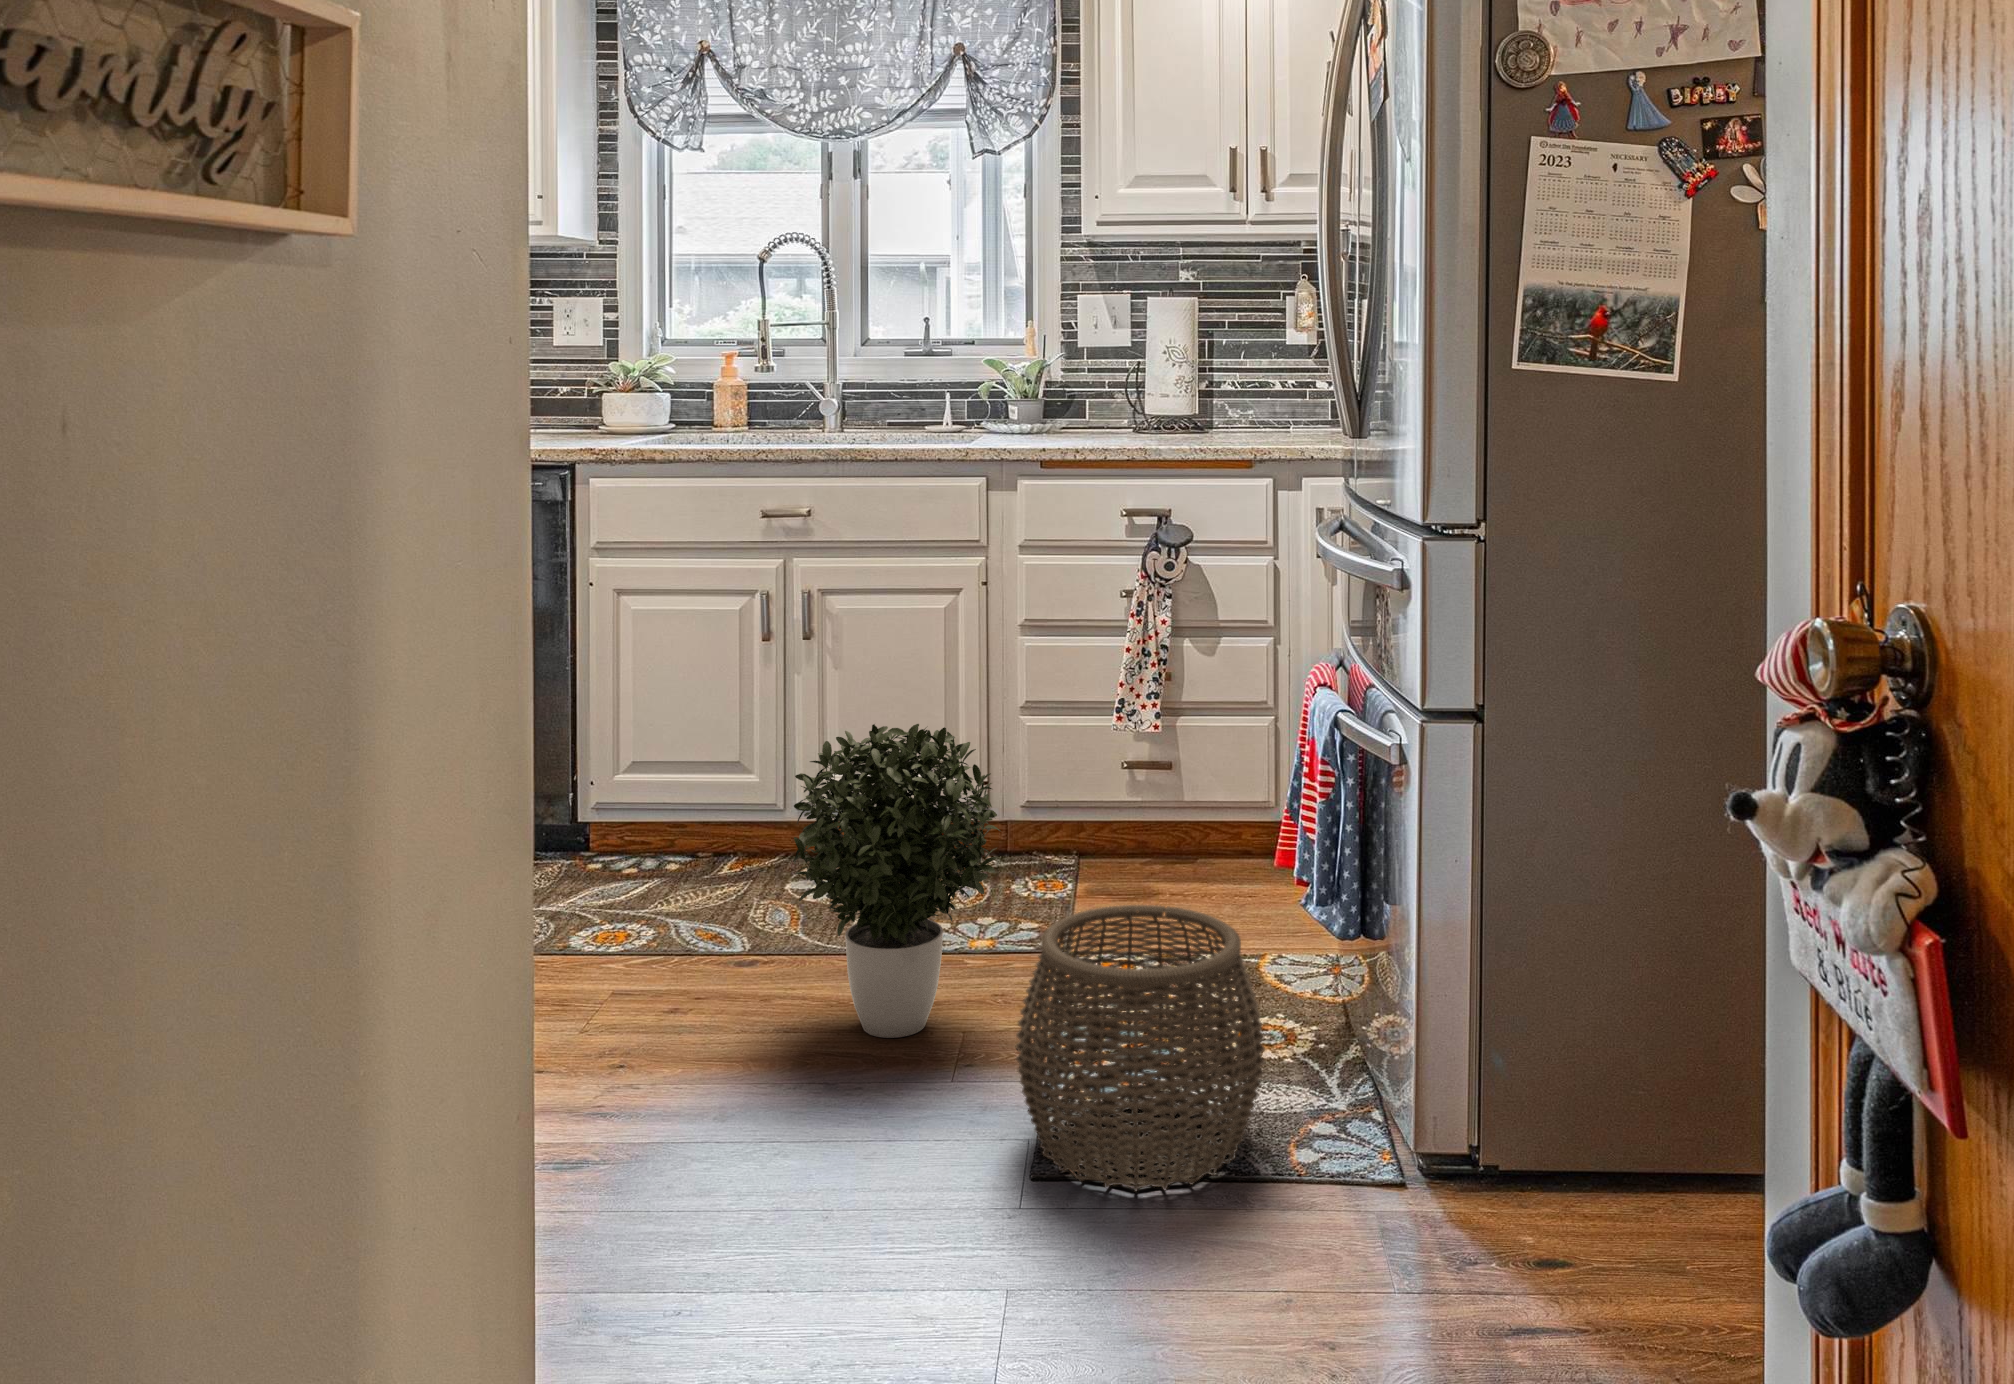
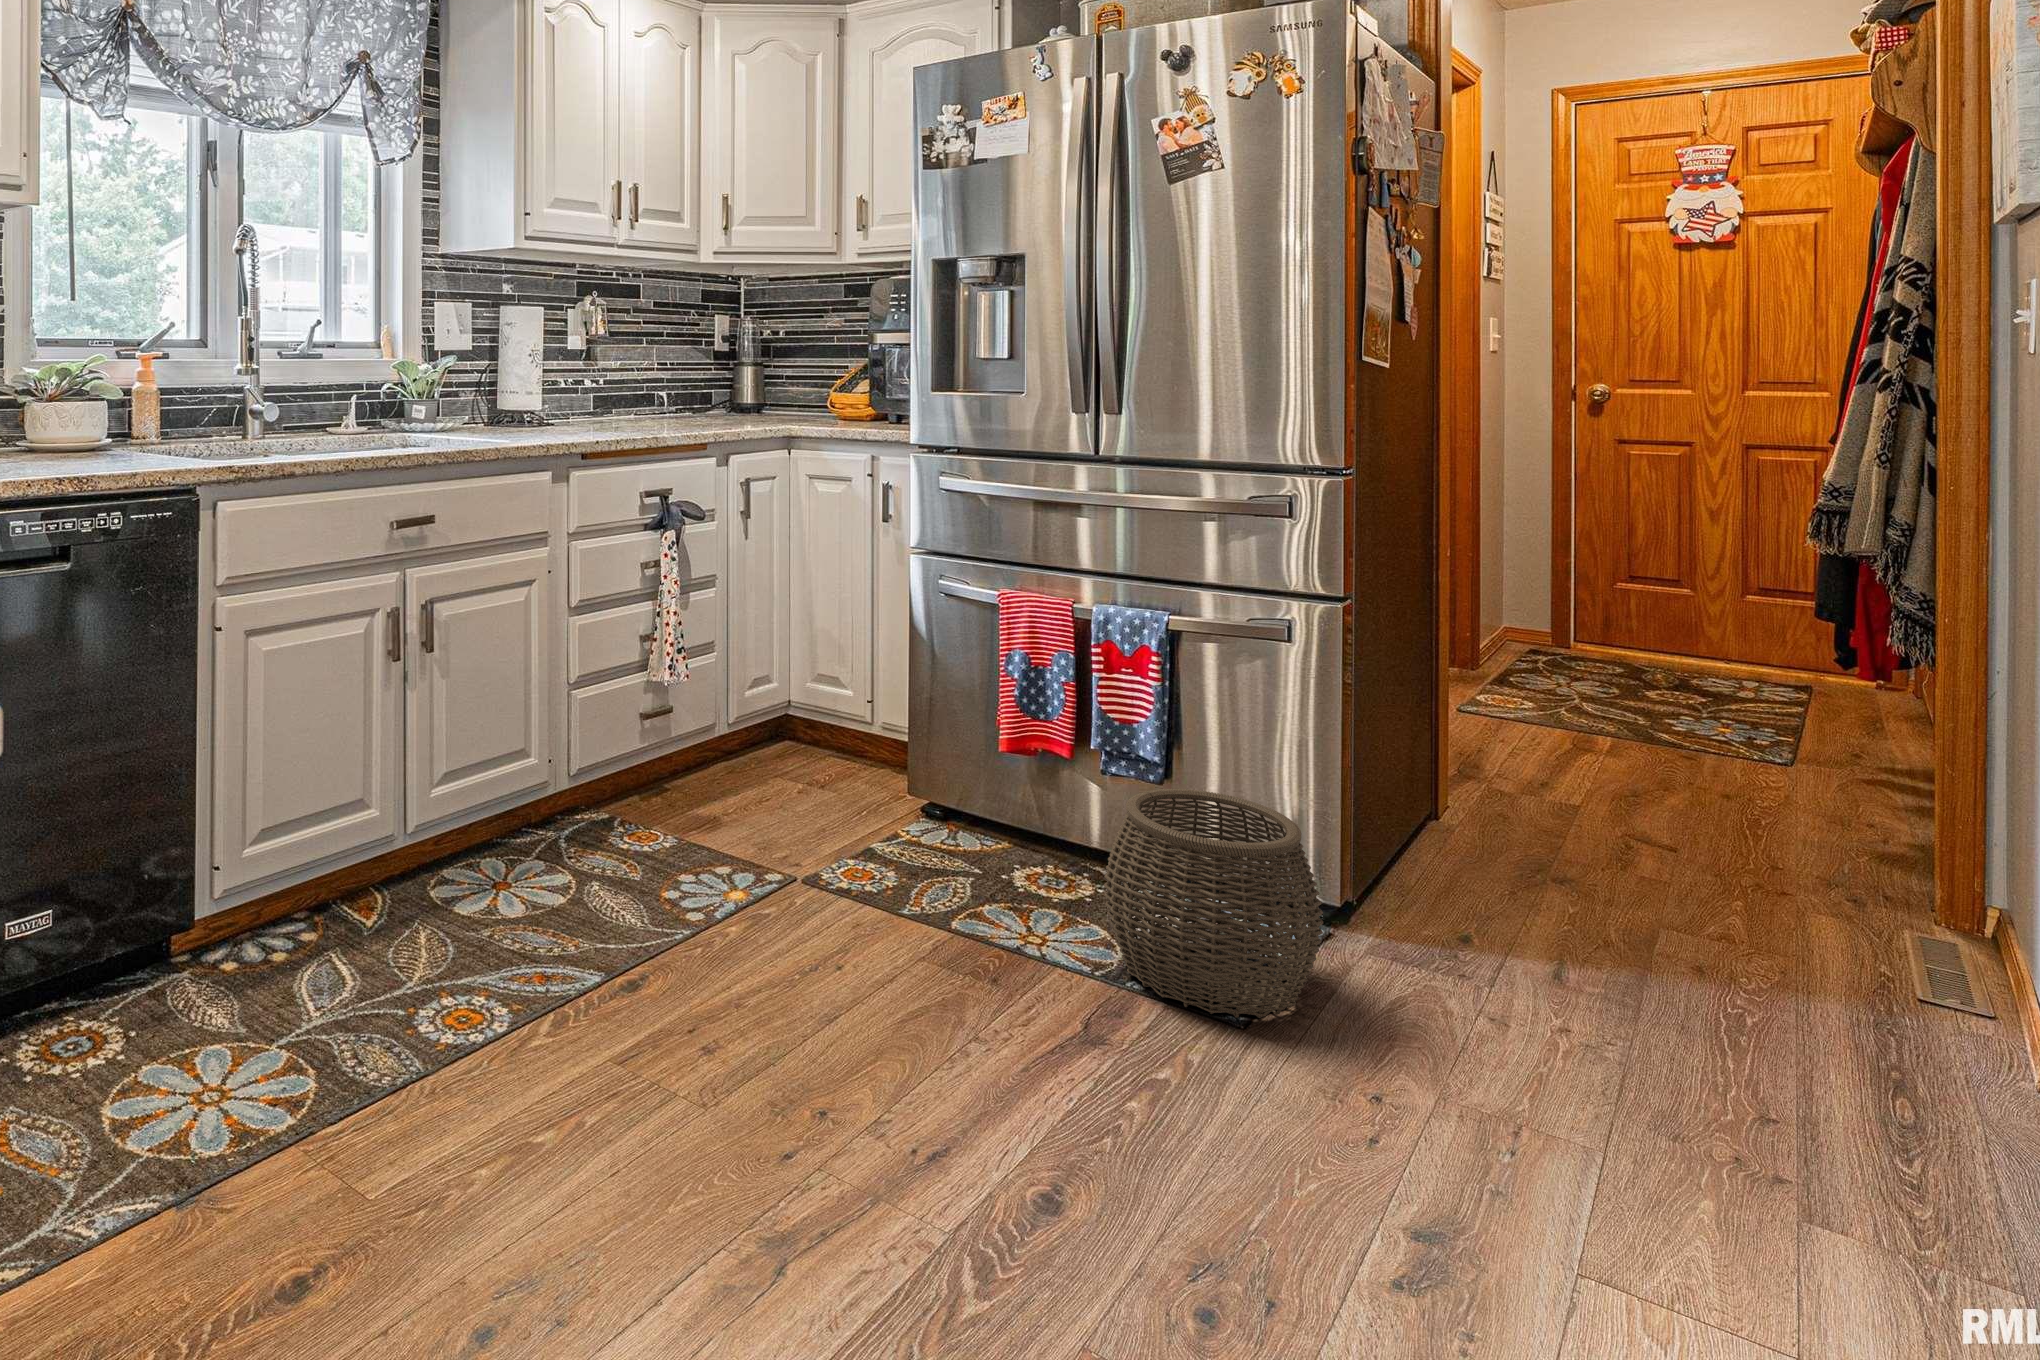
potted plant: present [793,724,1000,1038] -> none [789,693,990,991]

